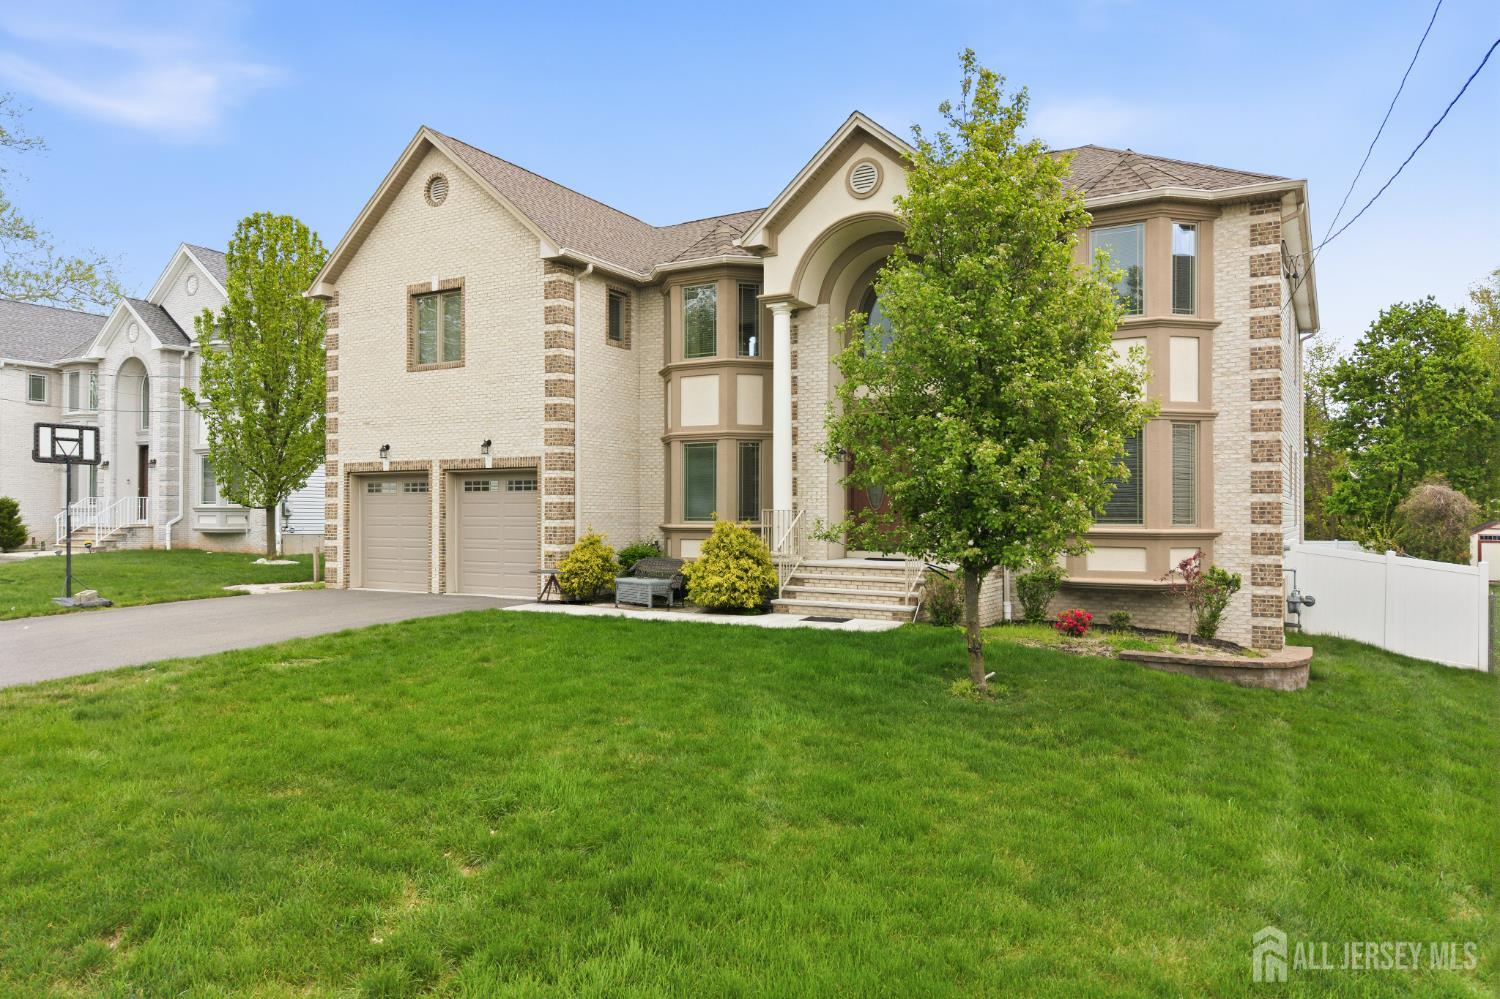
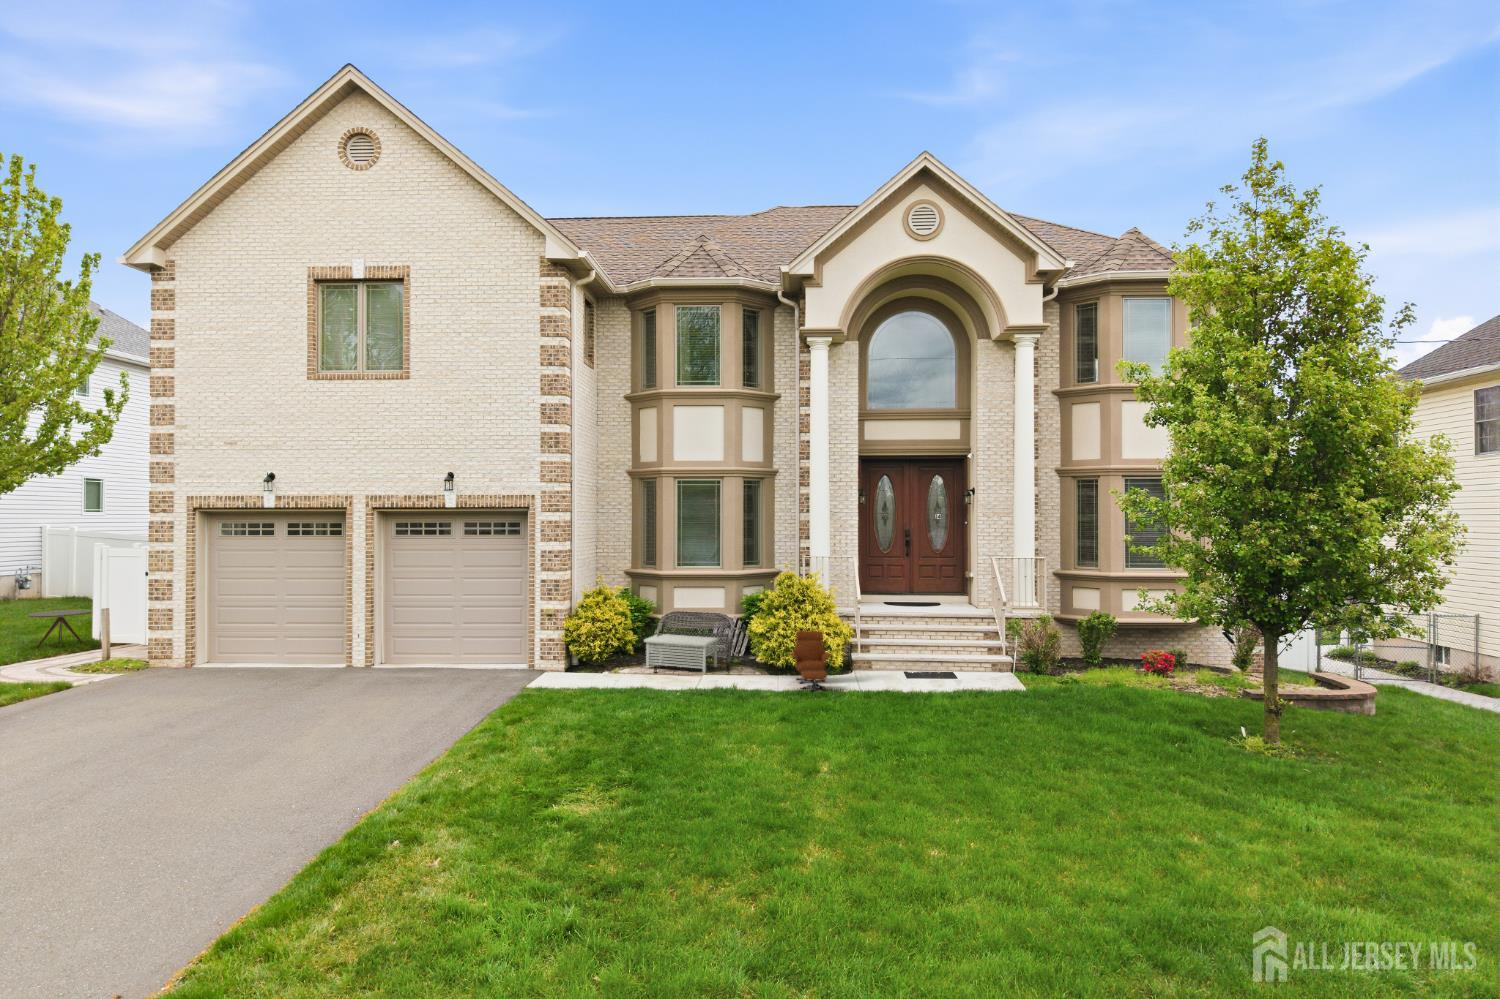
round table: present [529,570,568,604] -> present [28,609,92,647]
lounge chair: none [687,570,731,619] -> present [789,631,831,691]

